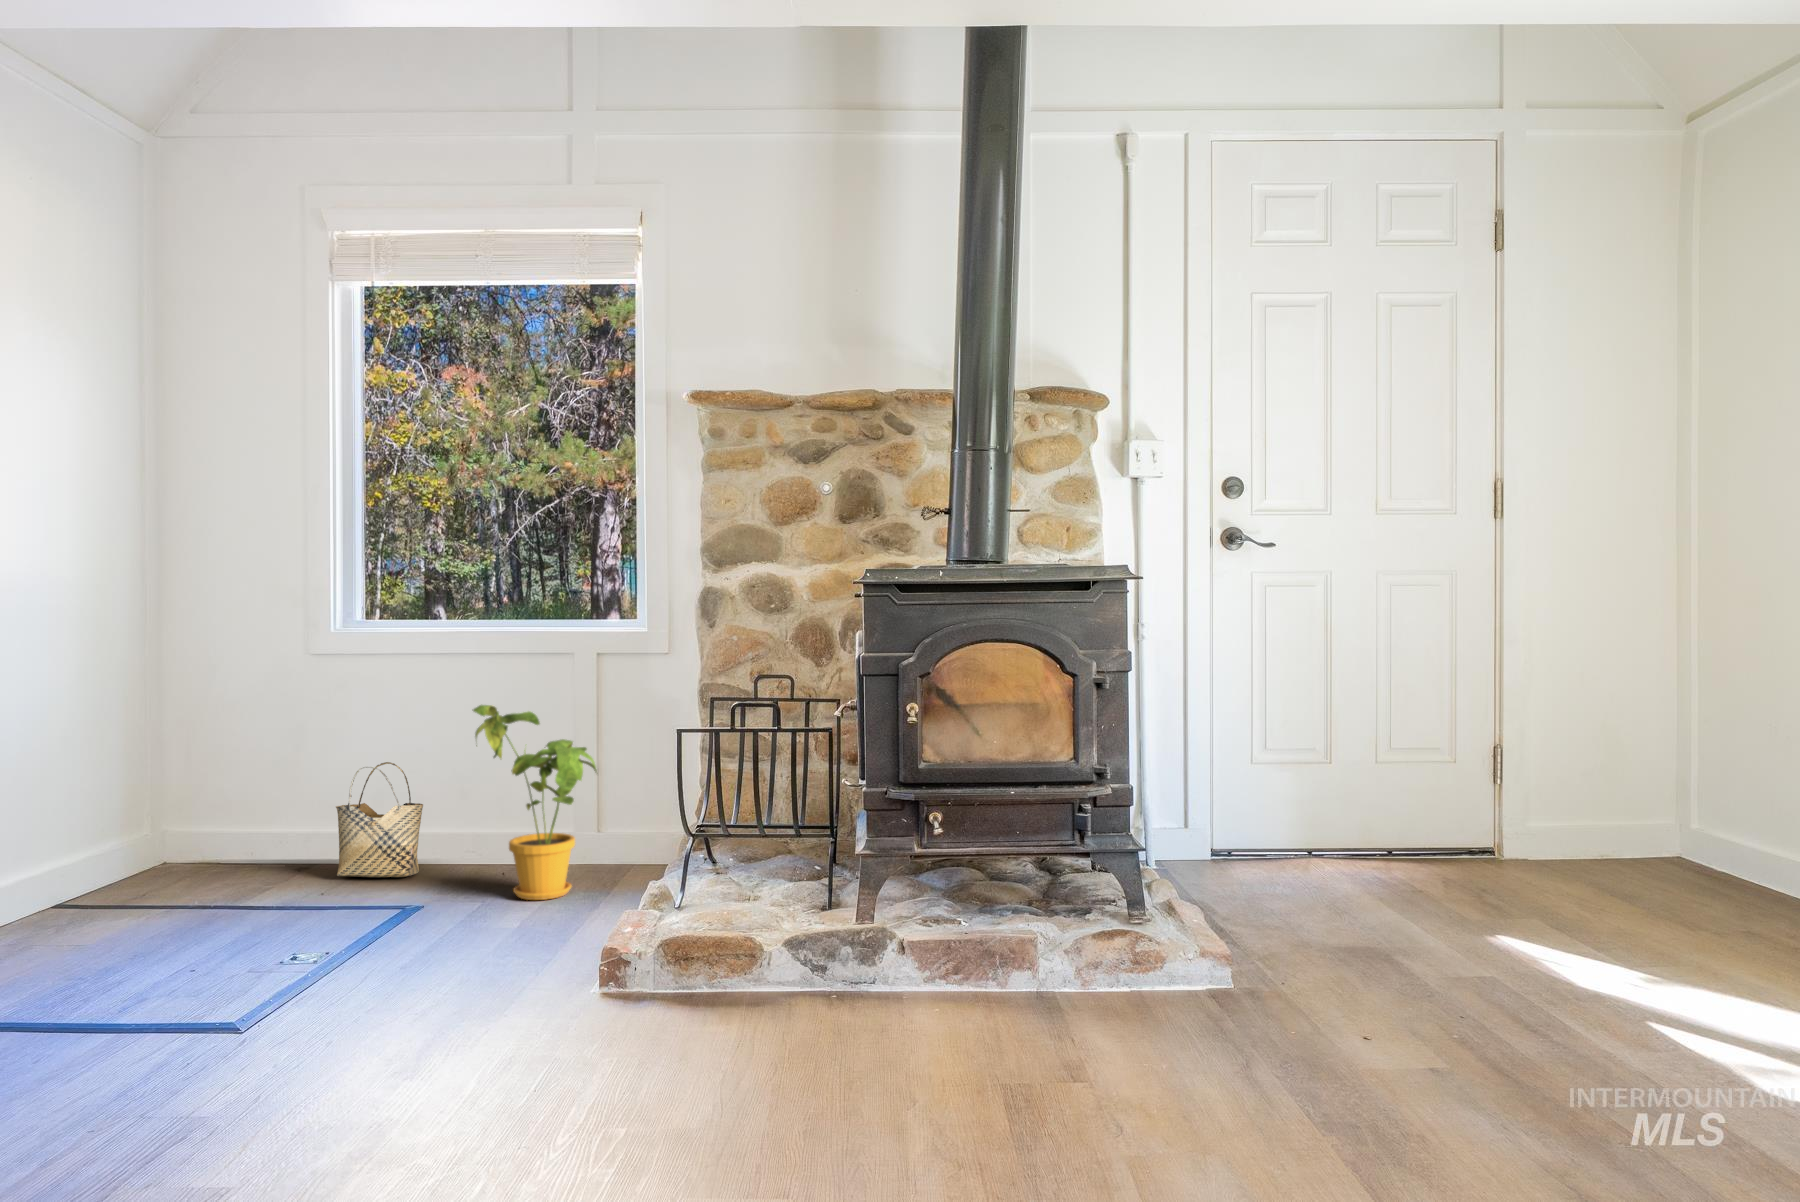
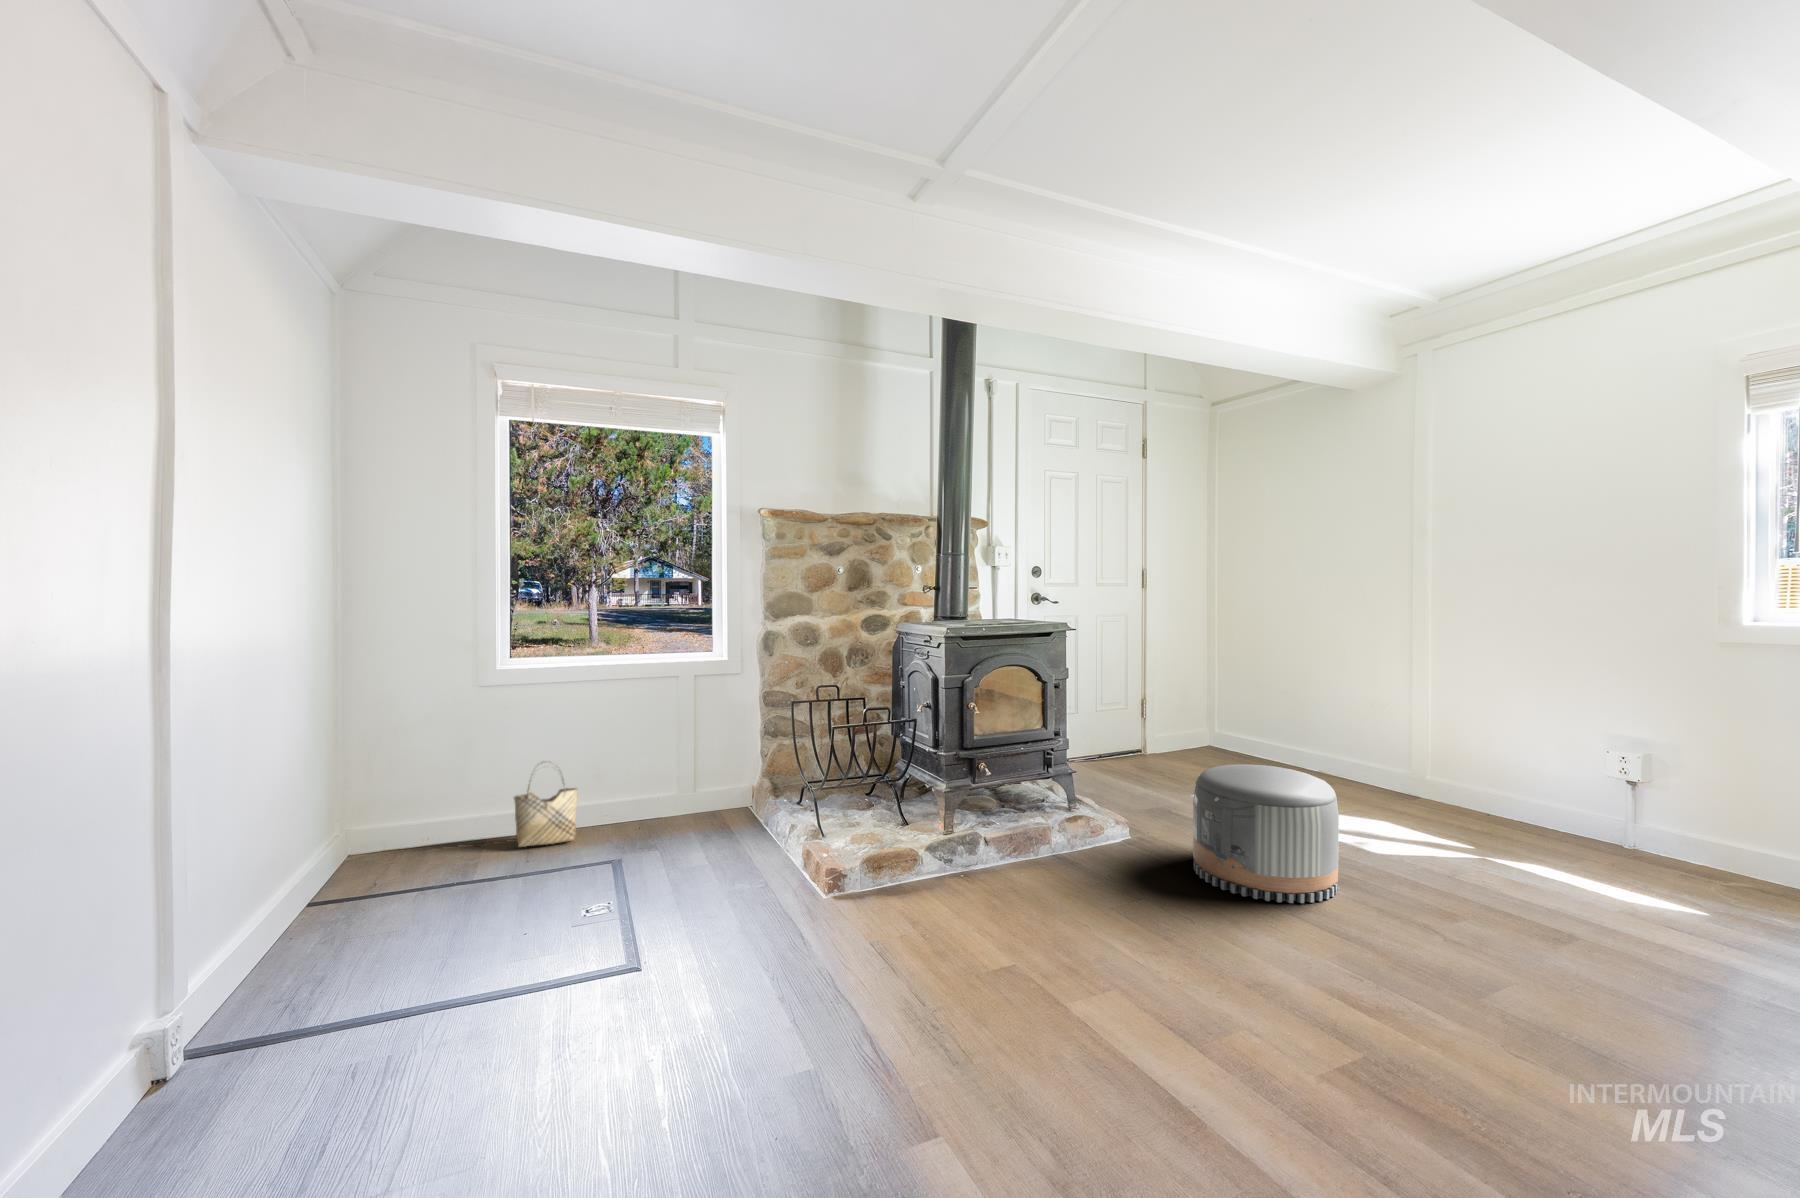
house plant: present [473,705,597,900] -> none [645,718,731,845]
pouf: none [1252,852,1556,1154] -> present [1193,764,1339,903]

